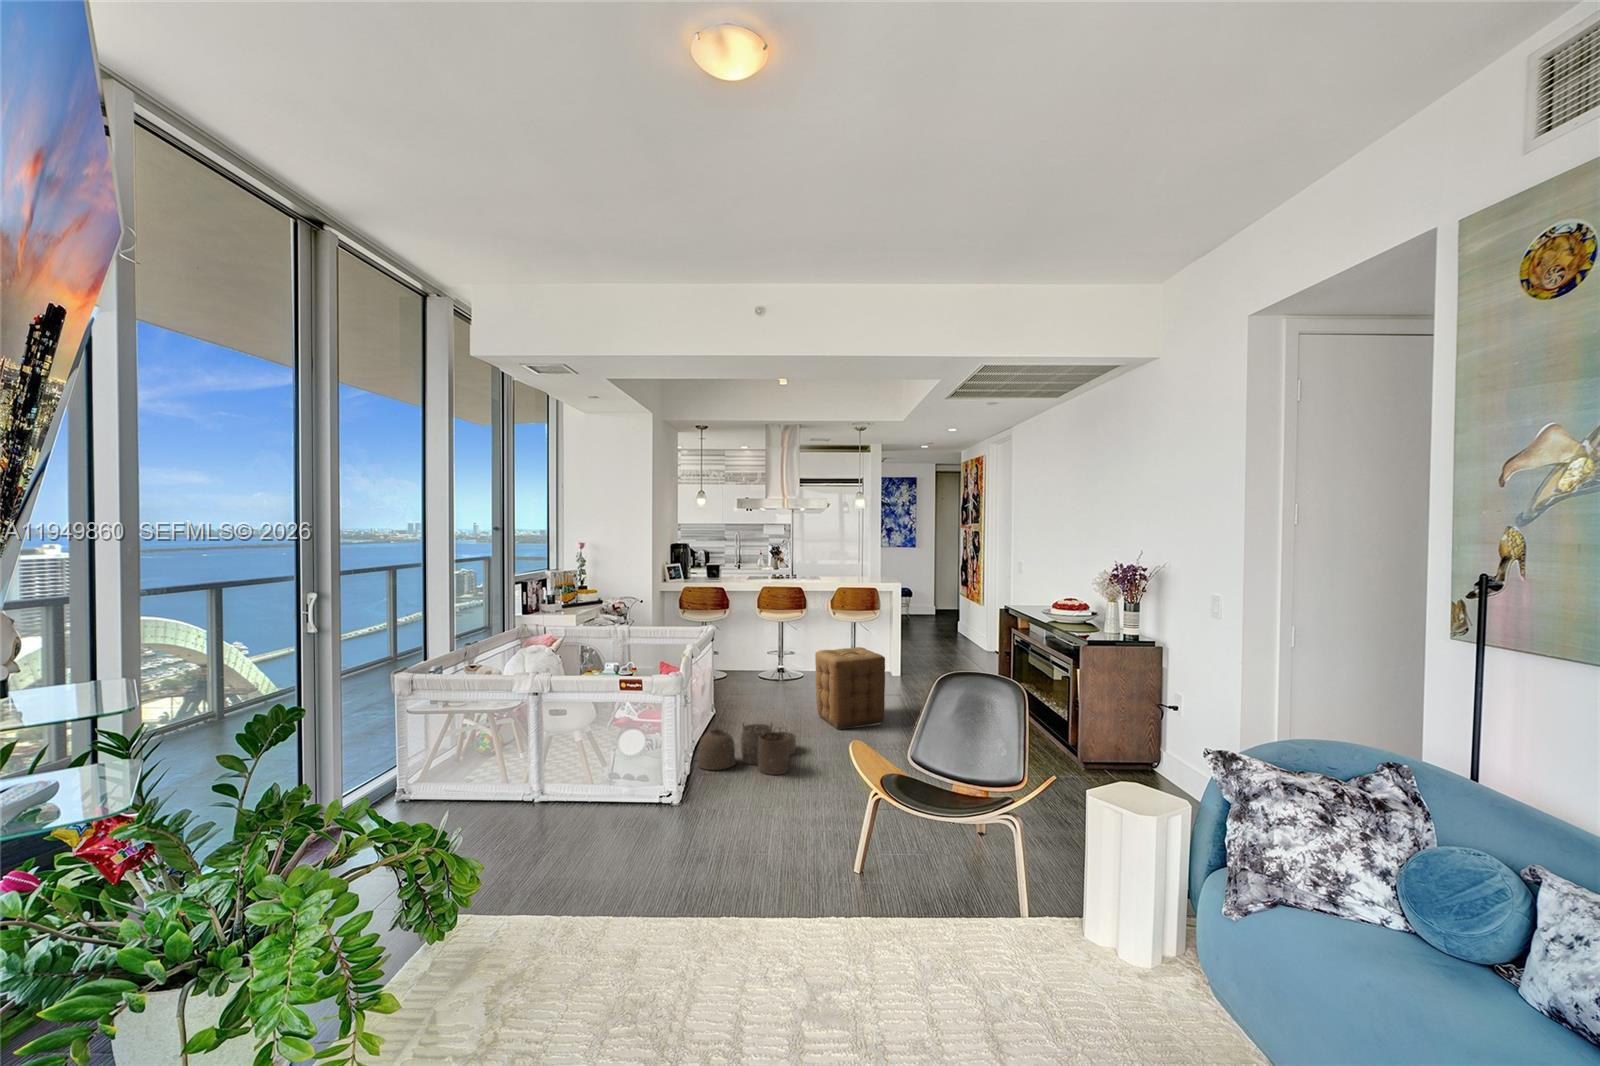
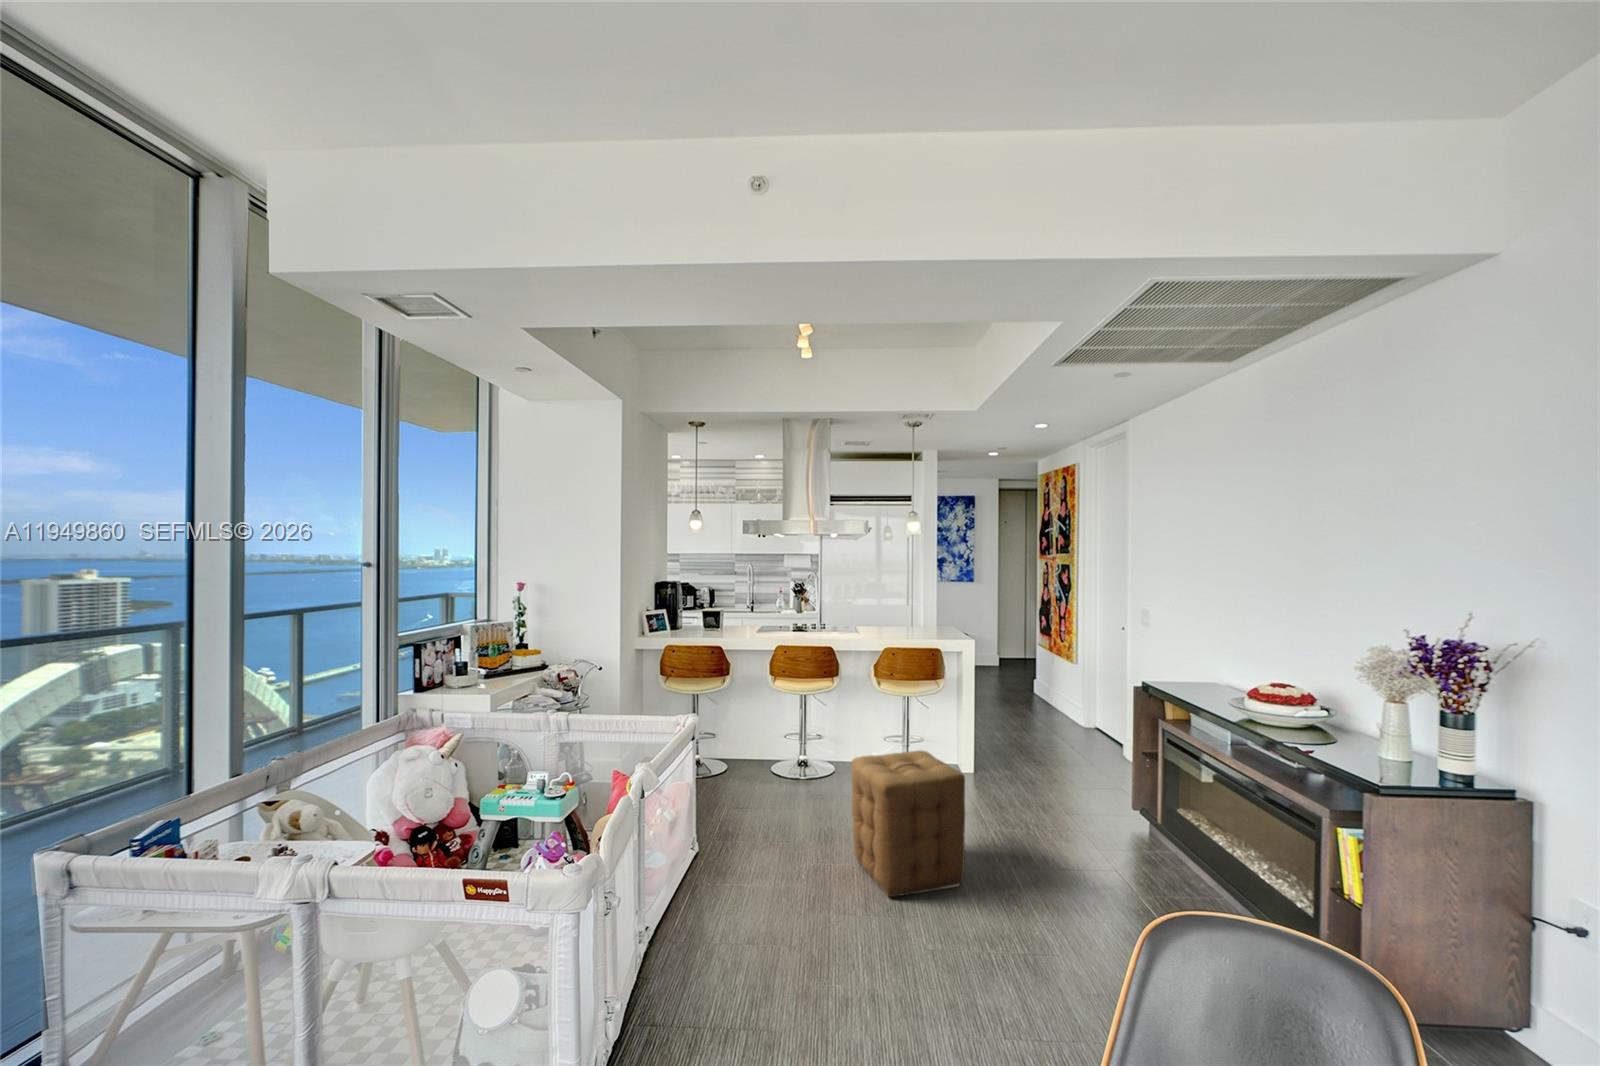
woven basket: present [698,724,796,775] -> none [636,910,818,1040]

